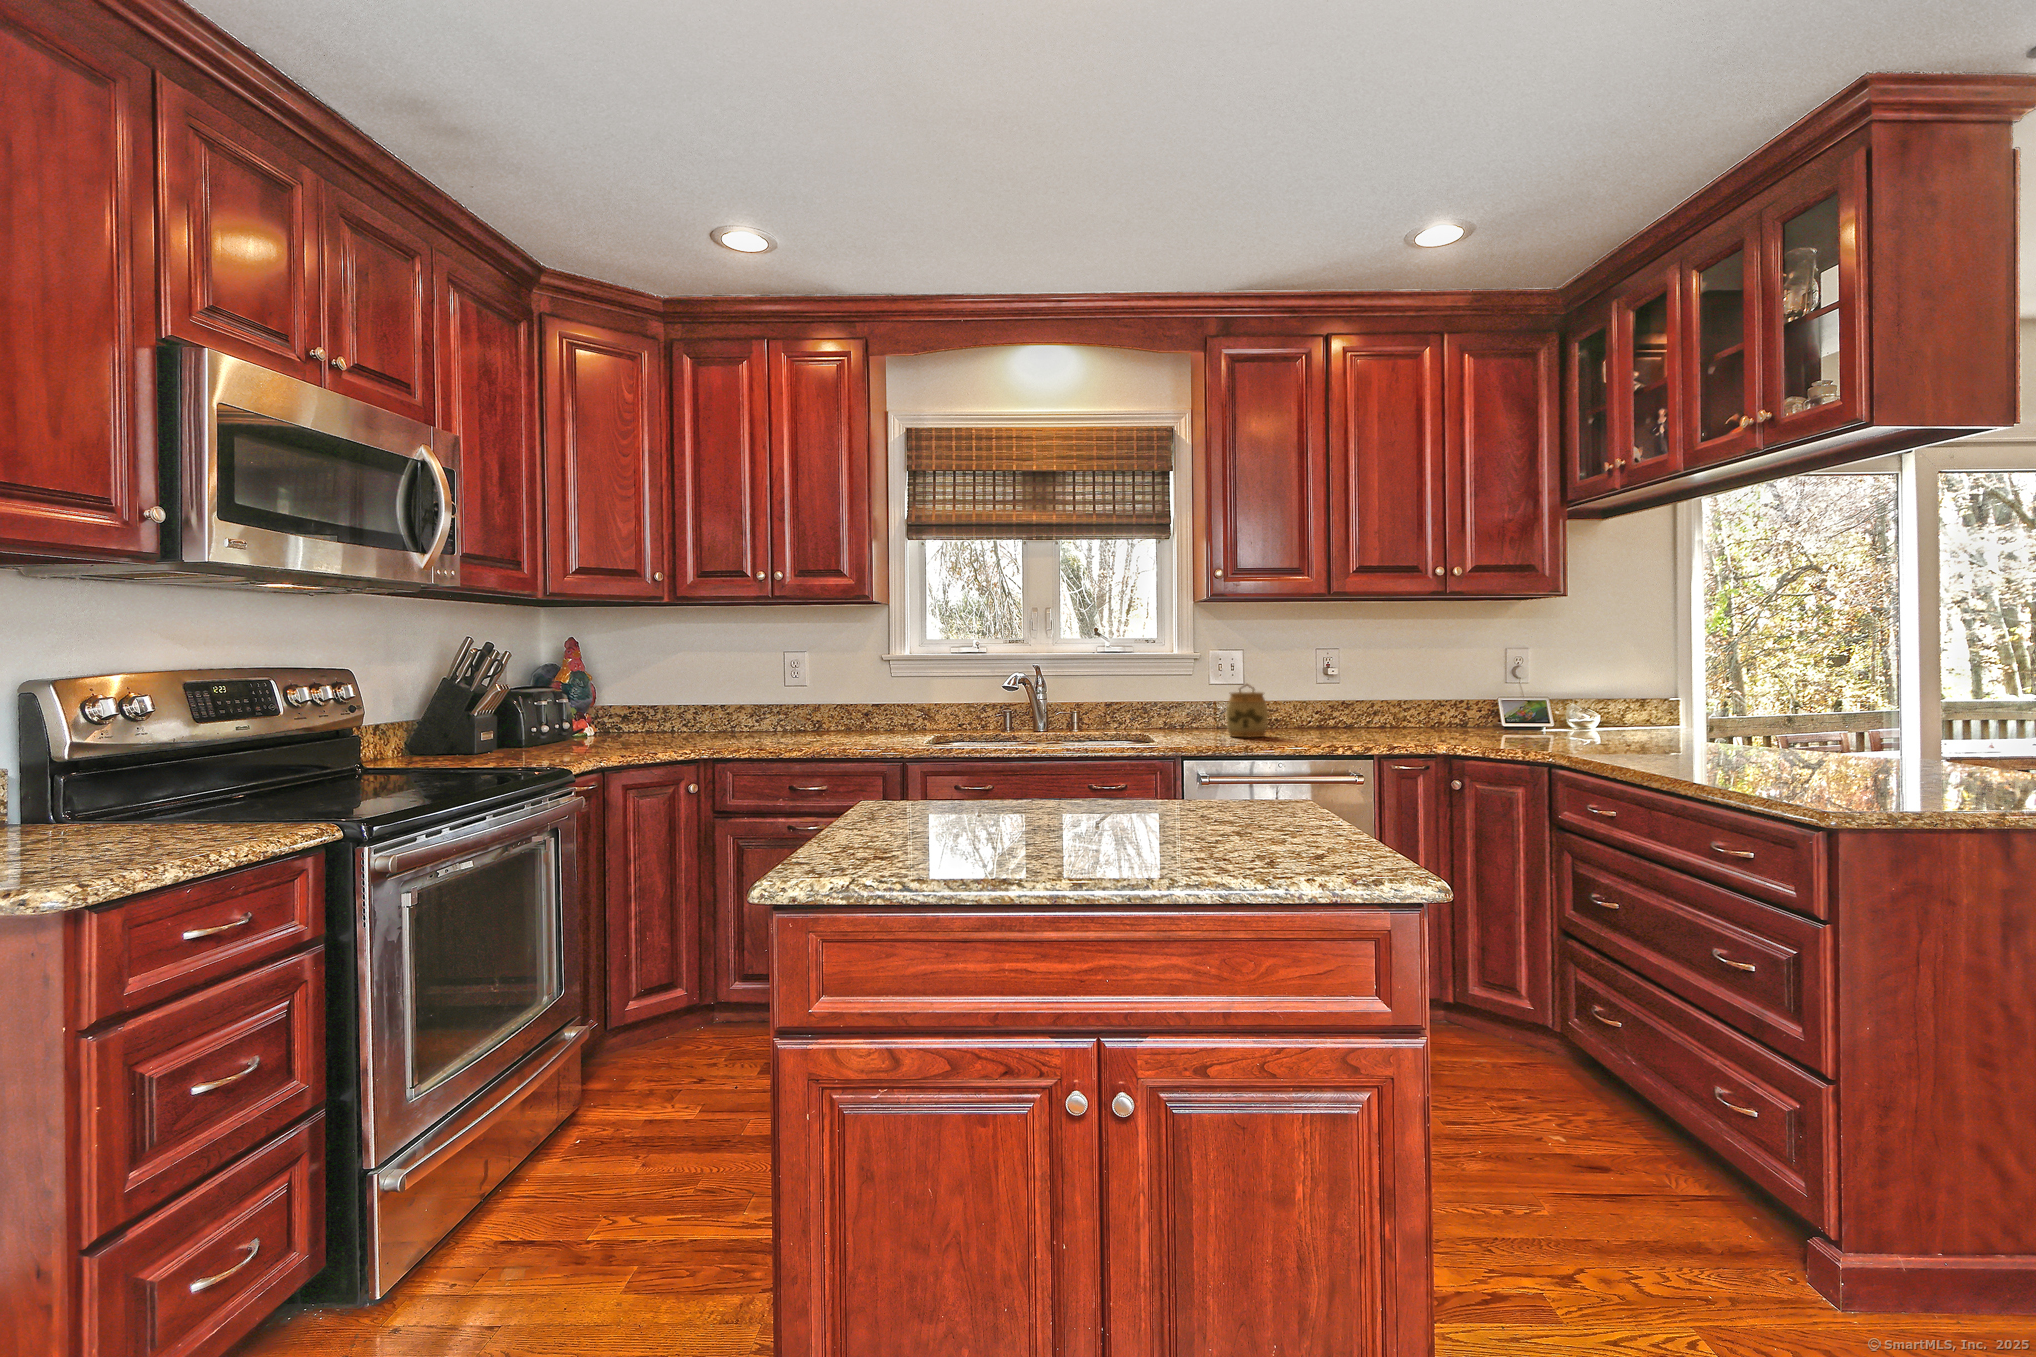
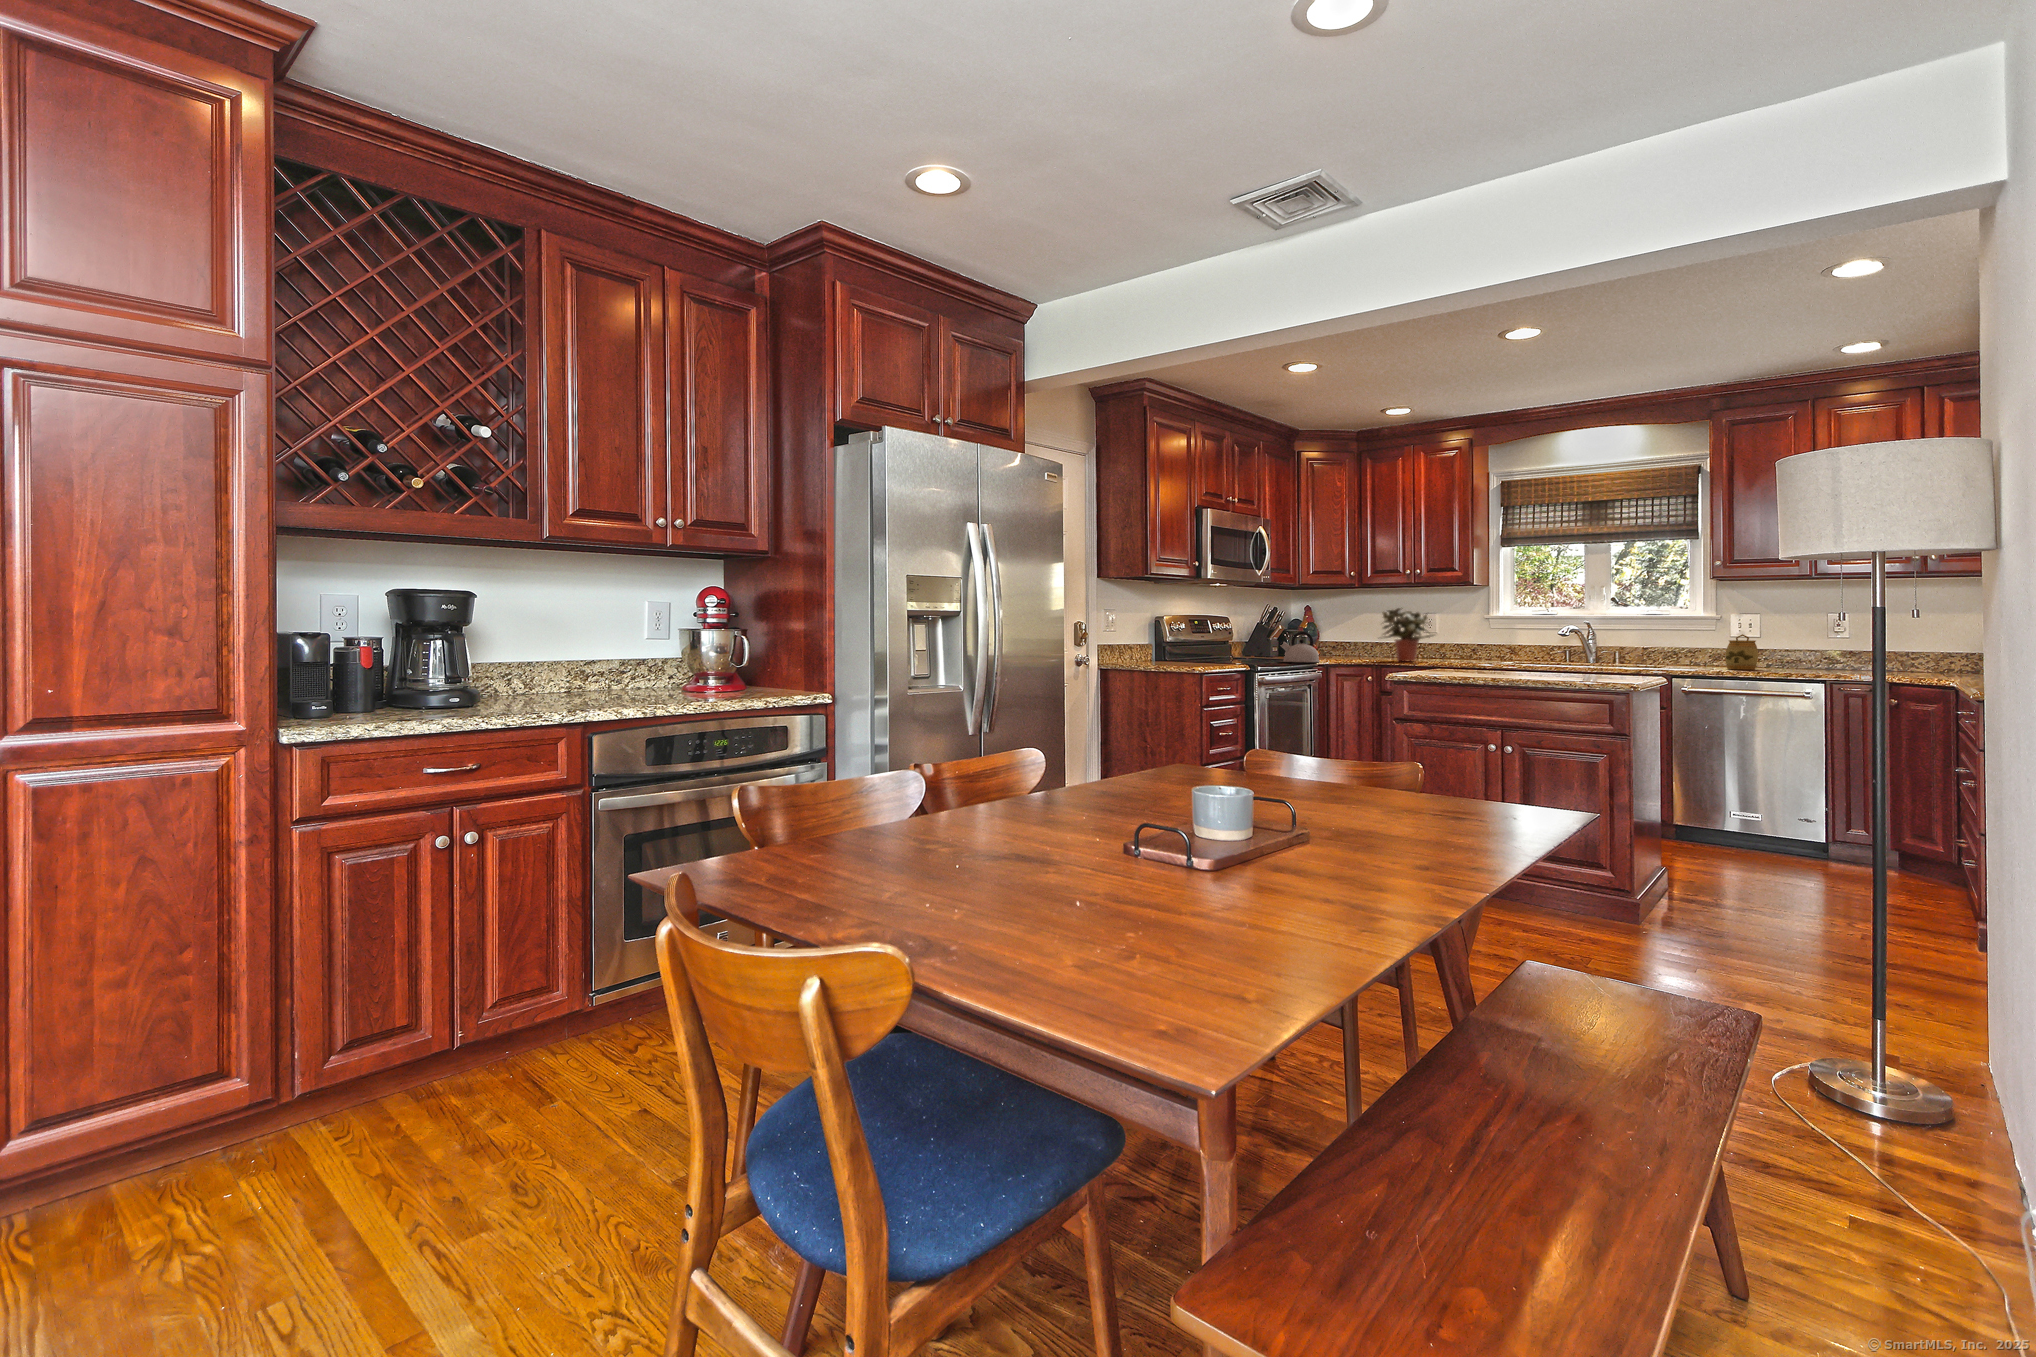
potted plant: none [709,638,812,738] -> present [1383,608,1435,661]
kettle: none [507,688,597,755] -> present [1280,631,1320,662]

